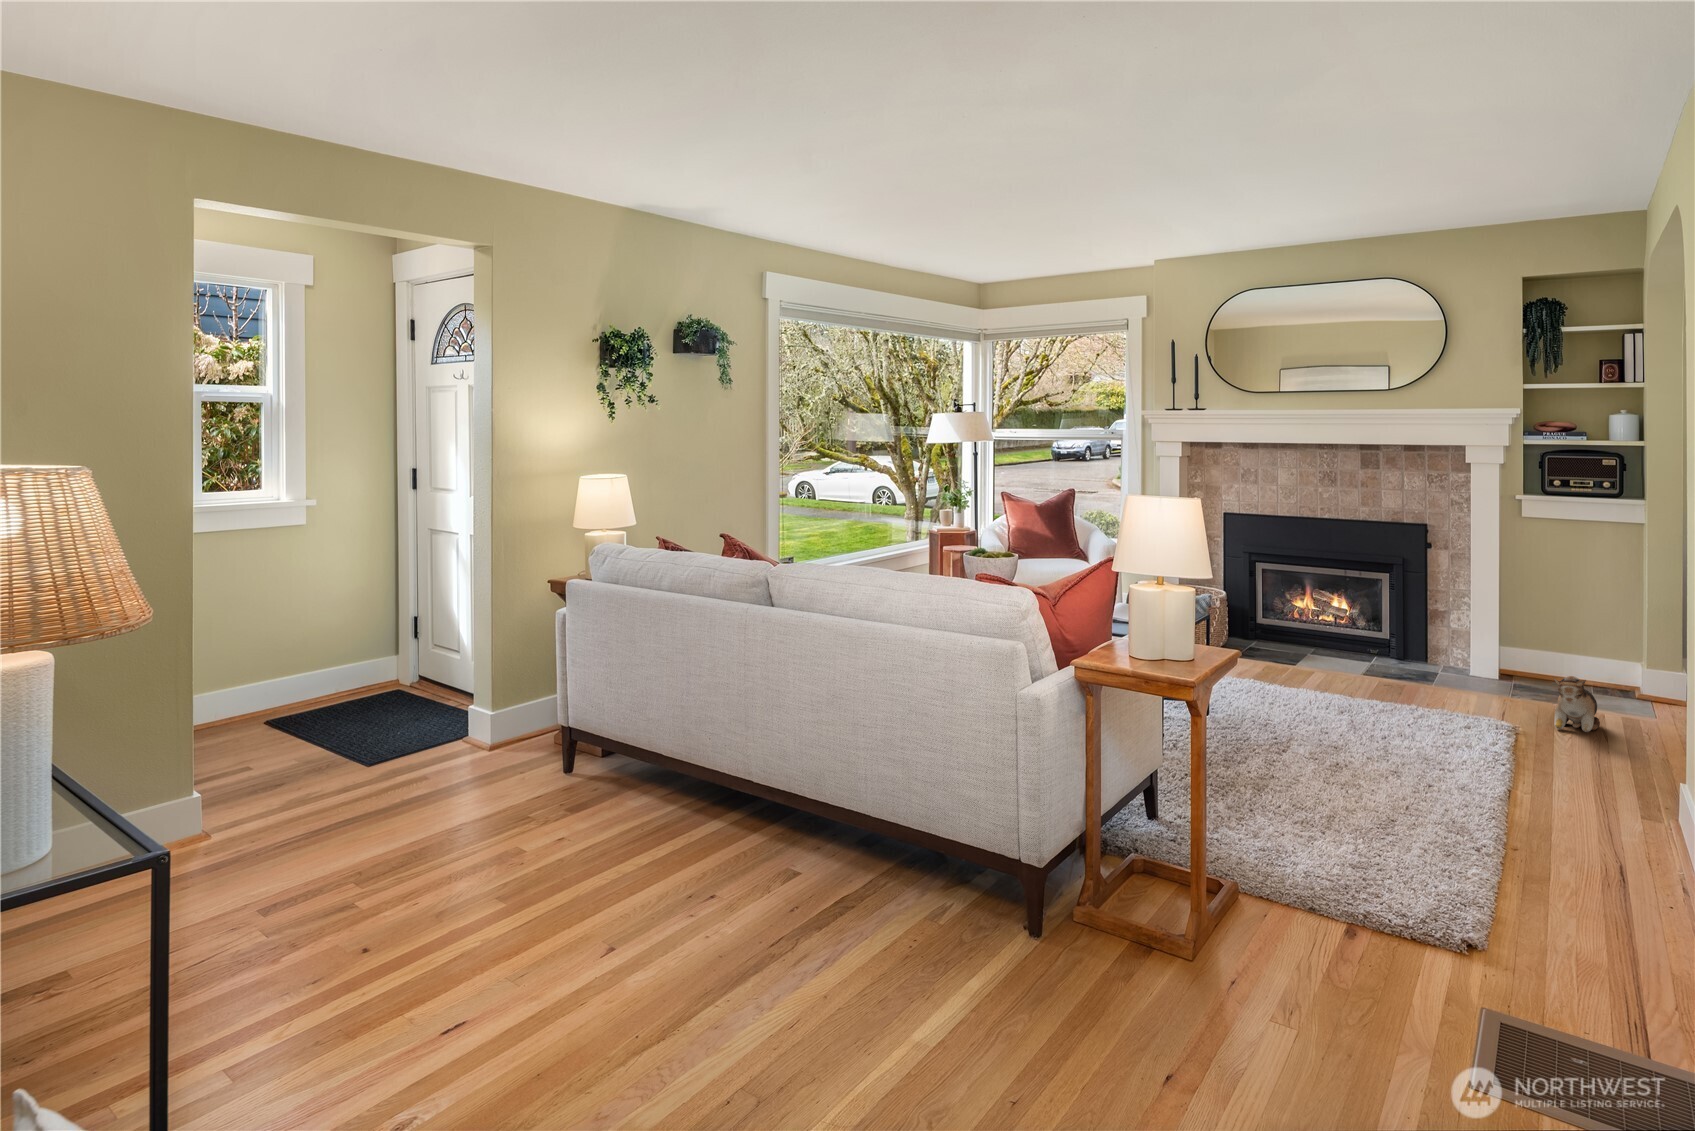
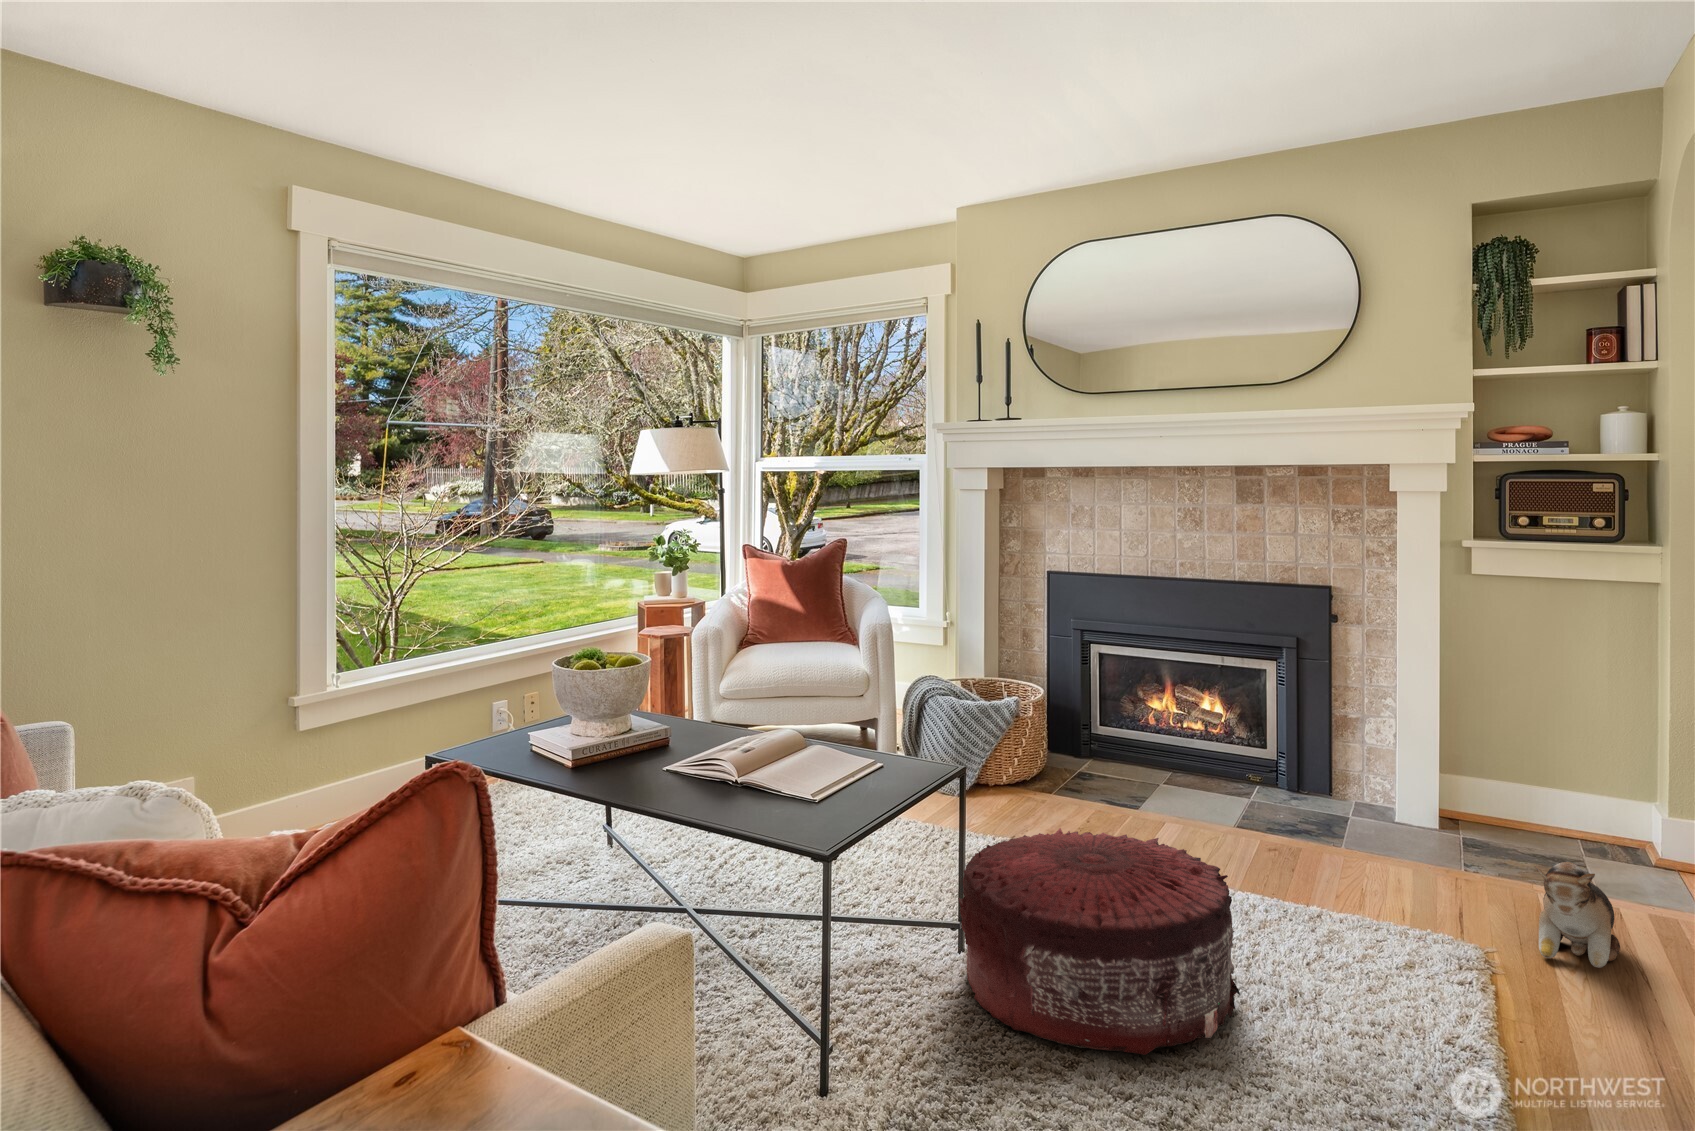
pouf: none [1243,663,1396,759] -> present [958,828,1240,1055]

